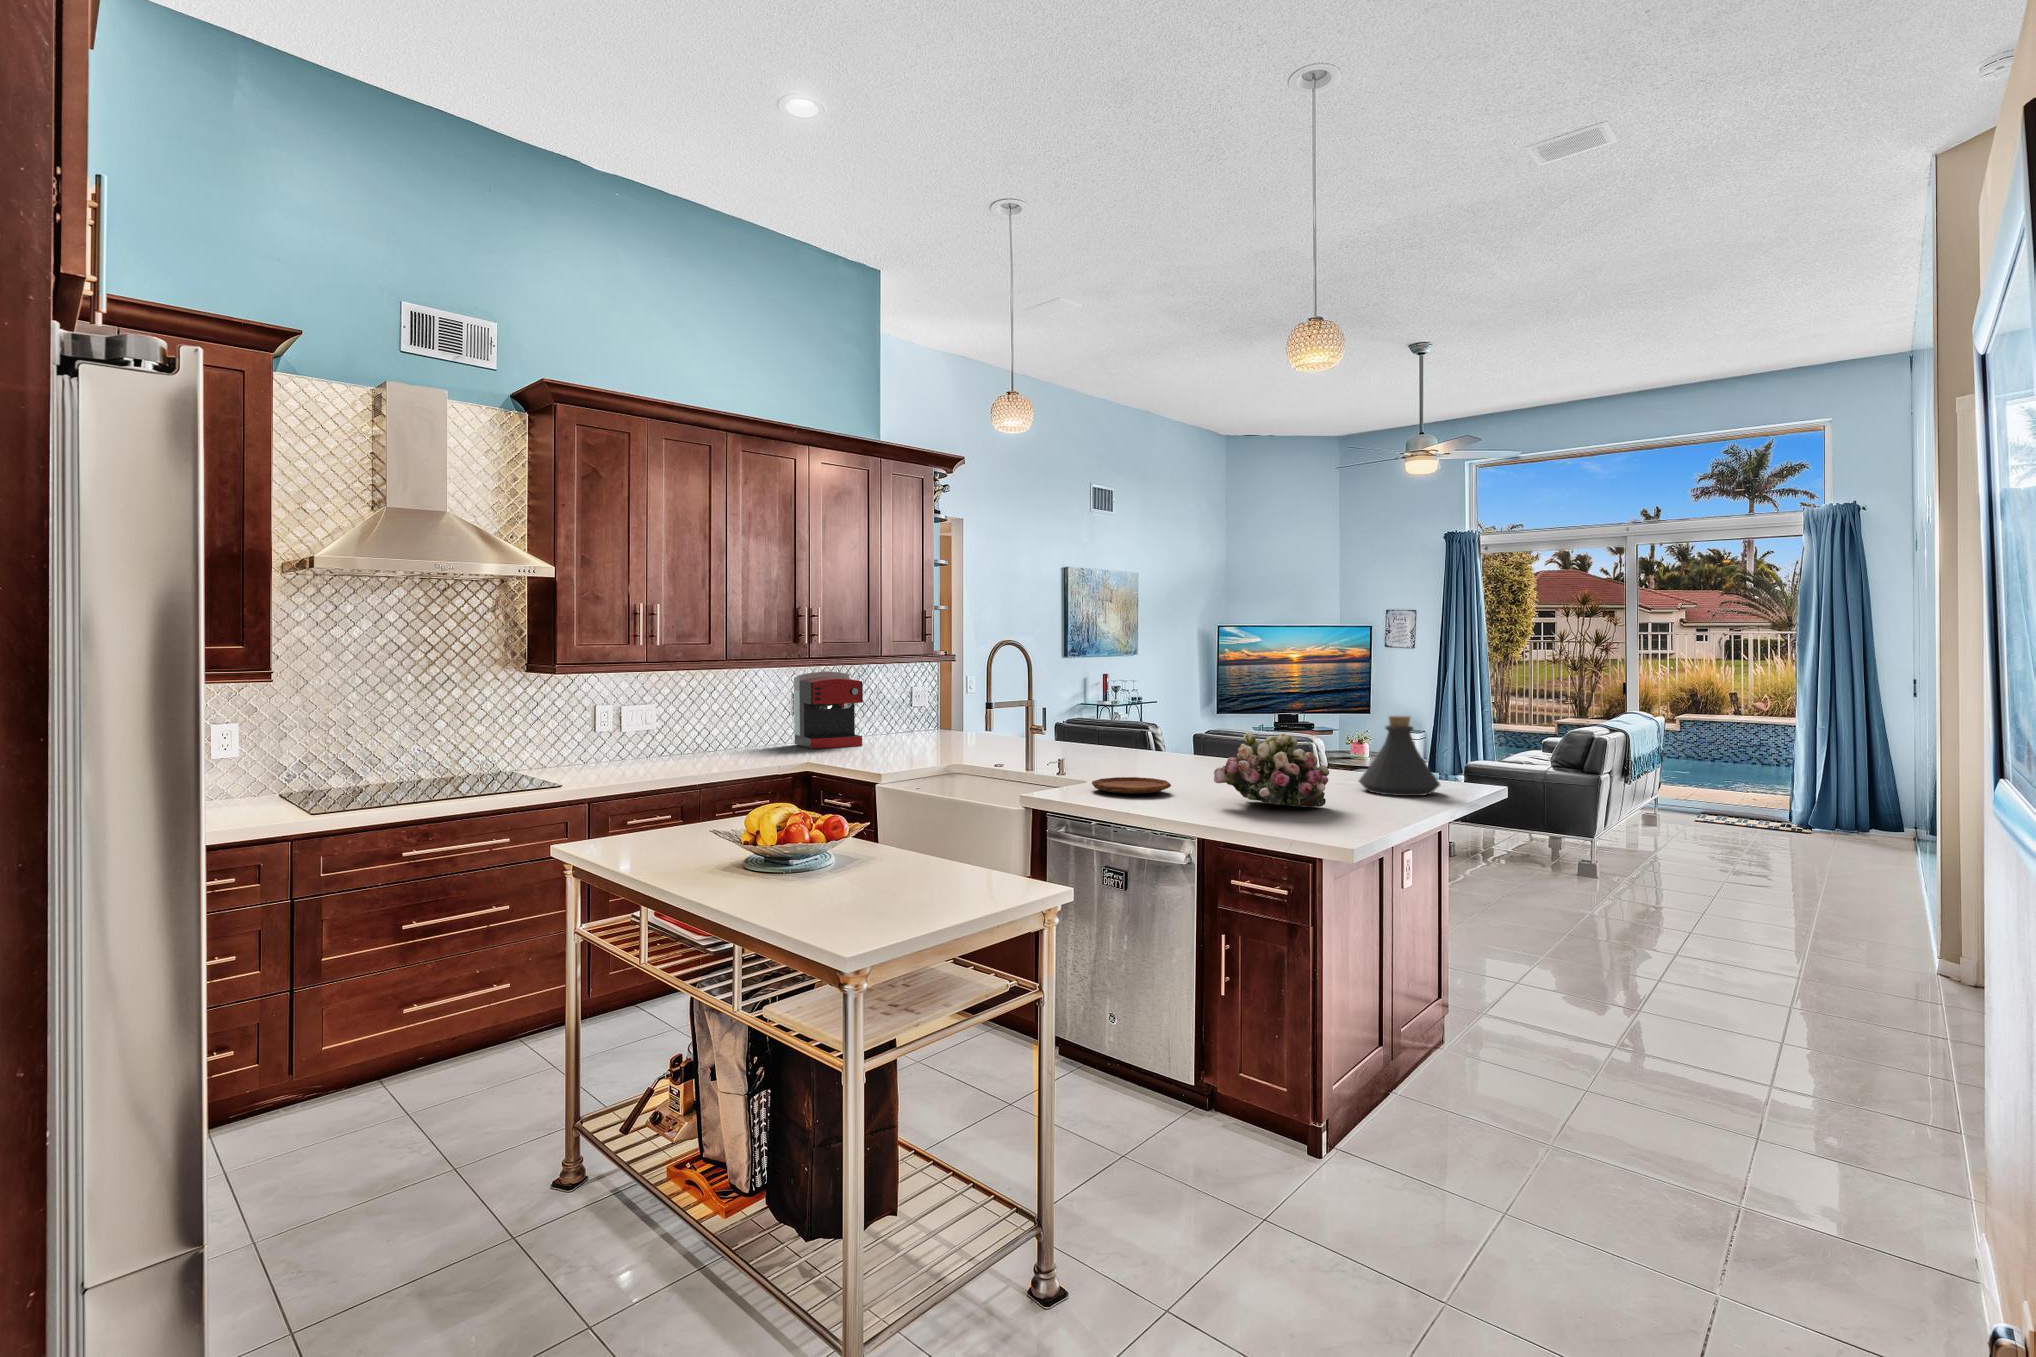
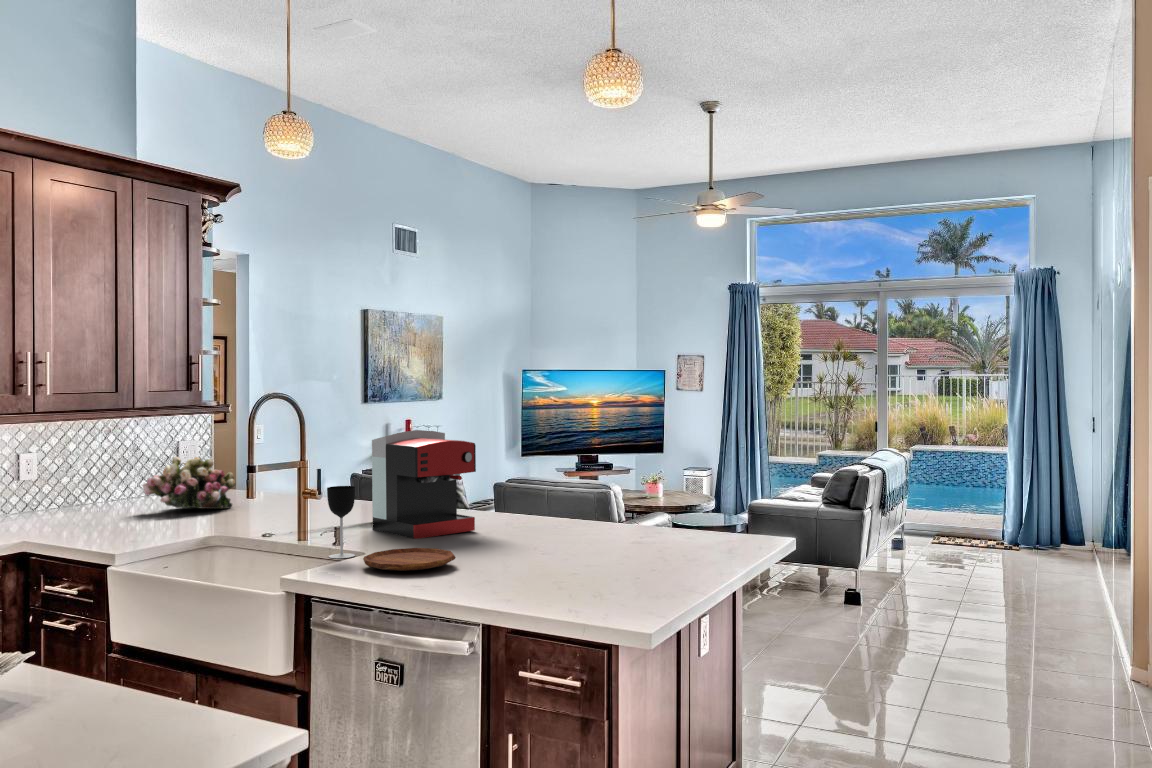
coffee maker: present [794,671,863,749] -> present [372,430,476,539]
bottle: present [1359,716,1440,796] -> none [657,468,739,554]
wine glass: none [1059,722,1083,784] -> present [327,486,355,558]
flower arrangement: present [1214,732,1329,807] -> present [143,457,236,509]

